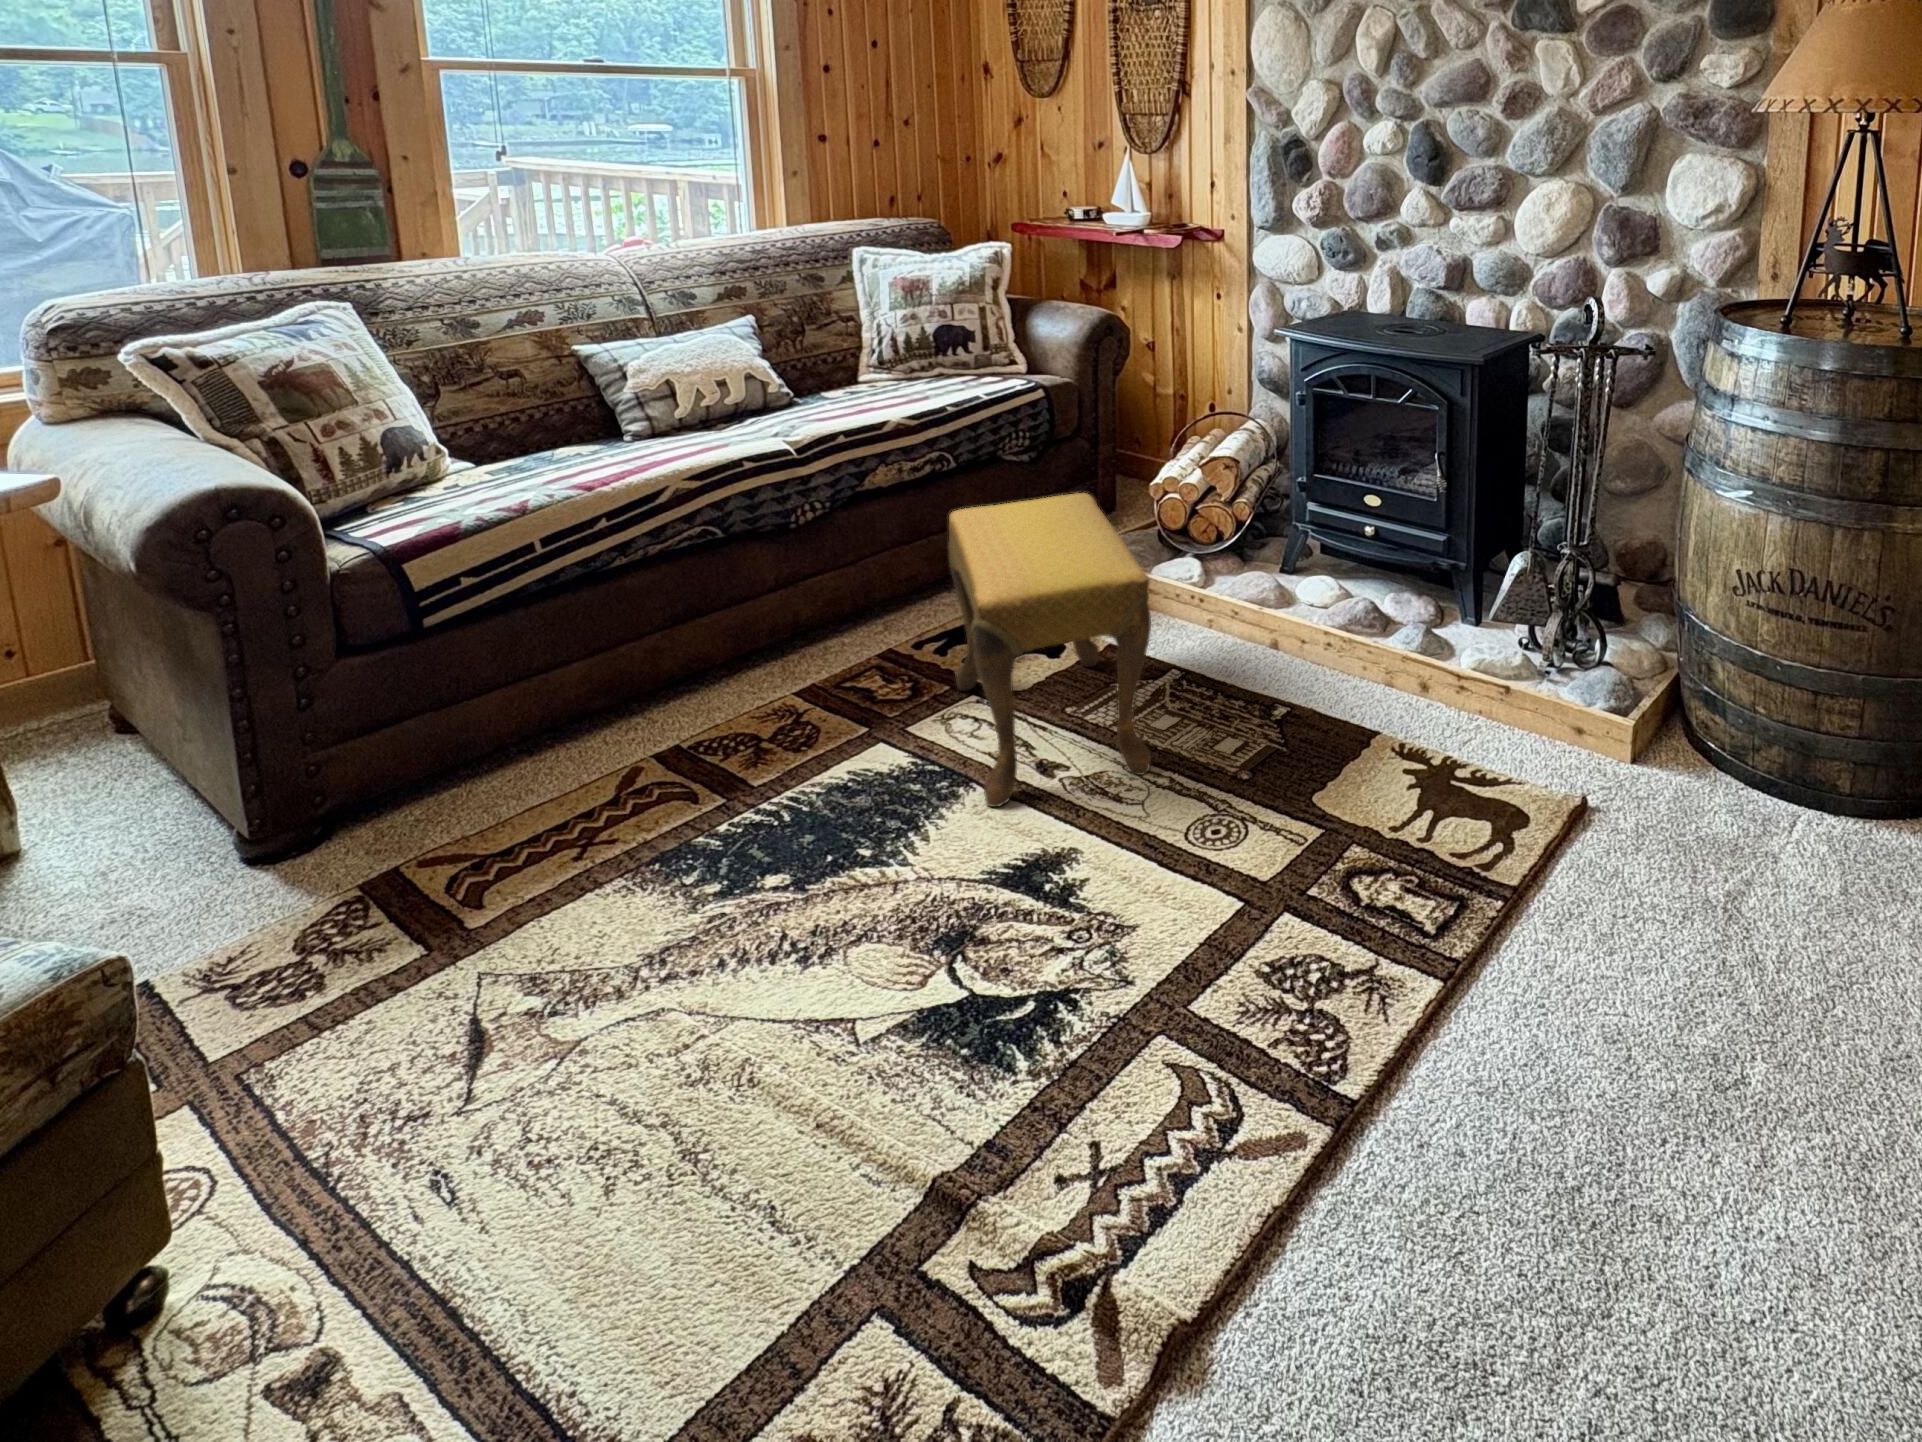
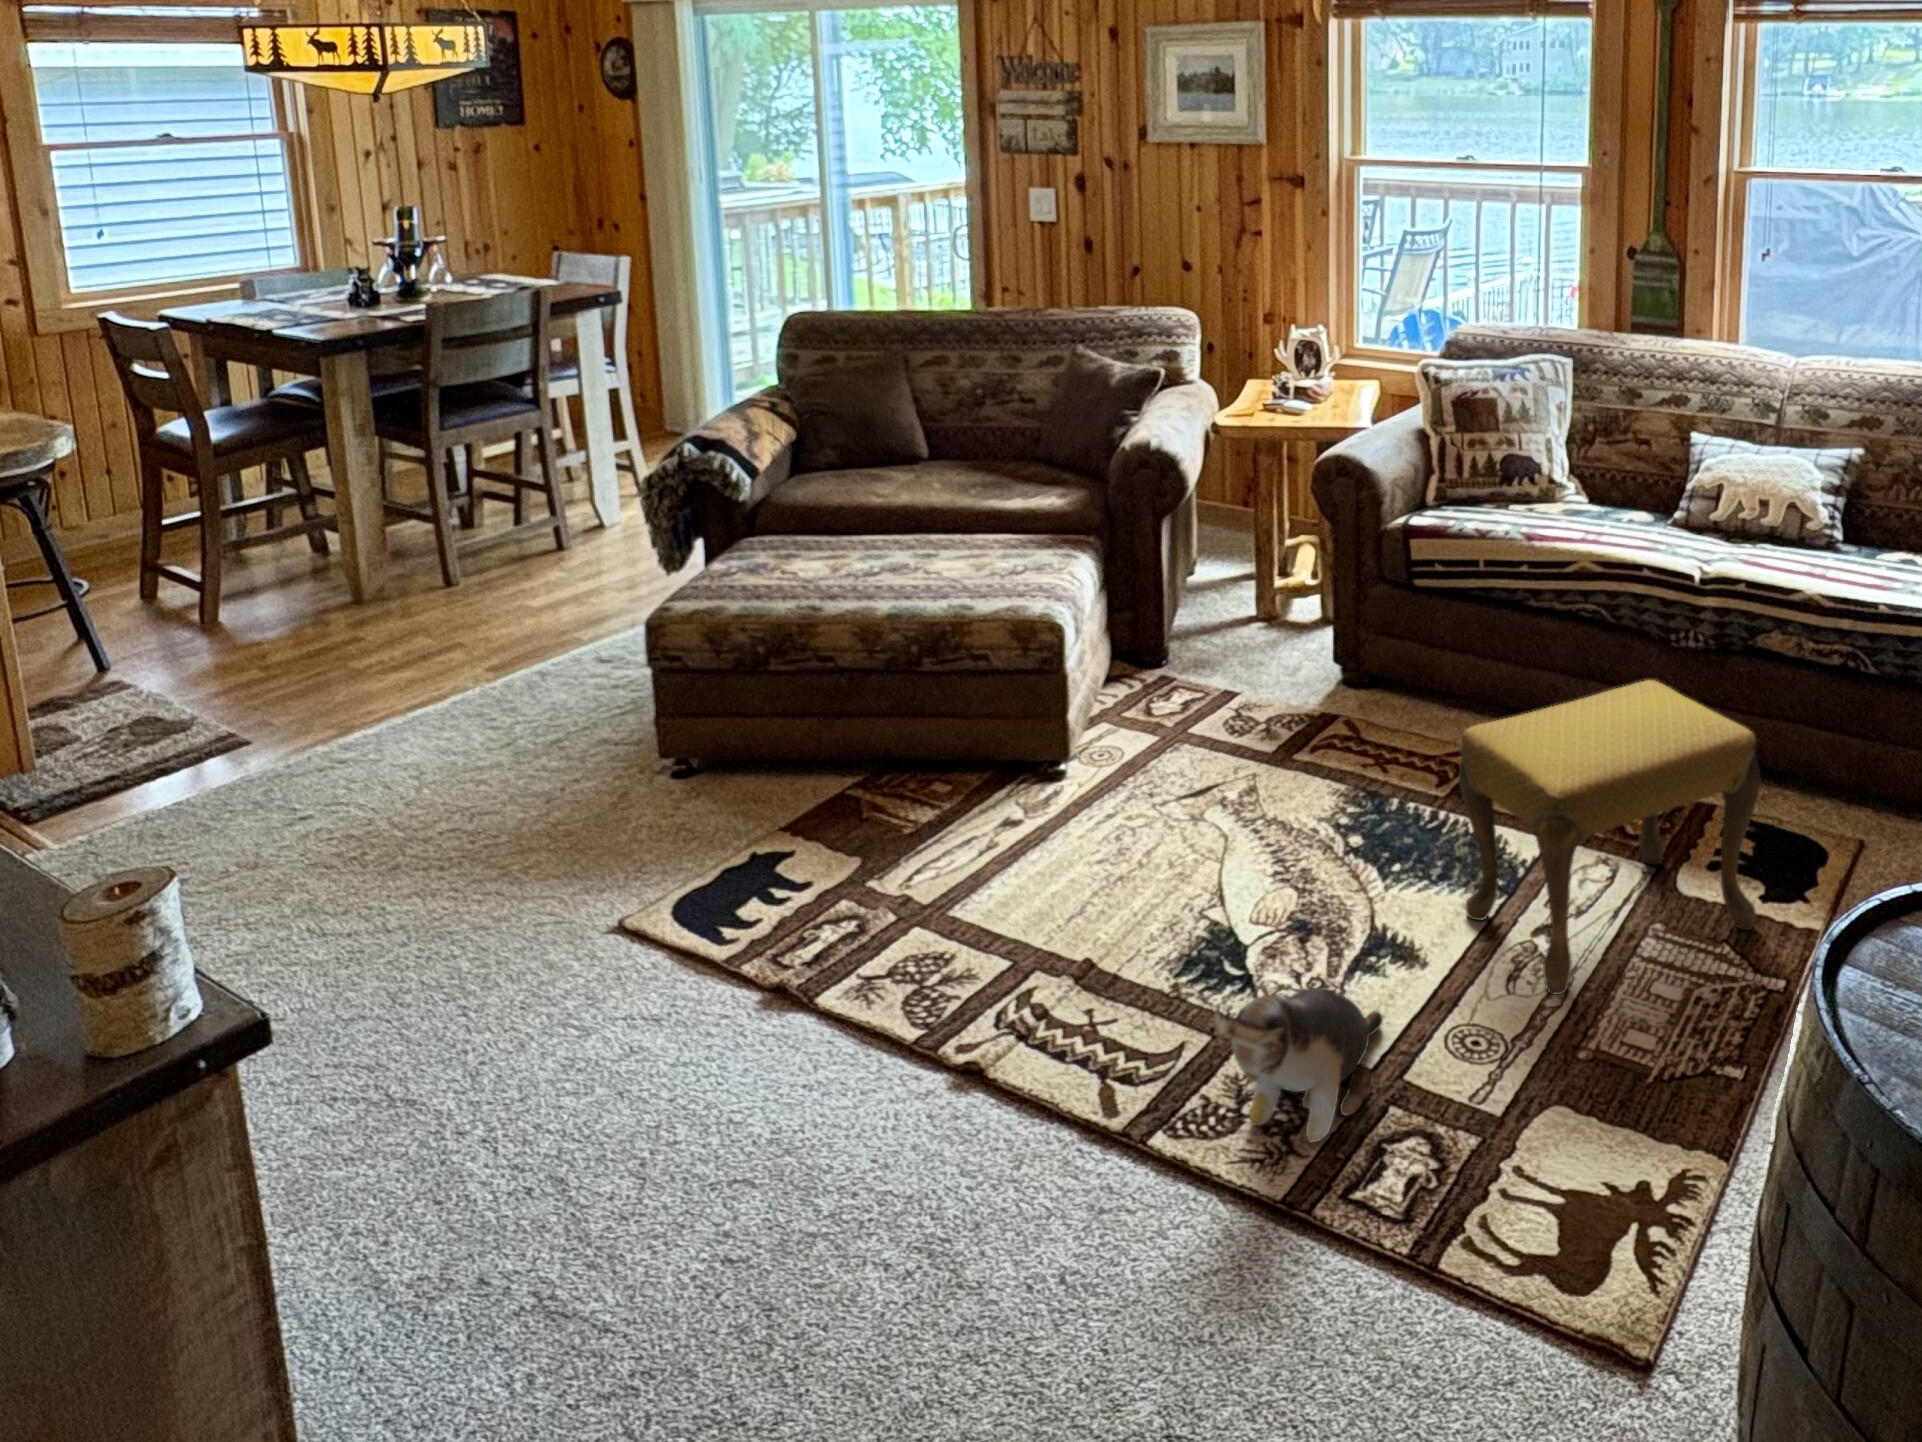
plush toy: none [1160,816,1418,995] -> present [1213,988,1383,1142]

